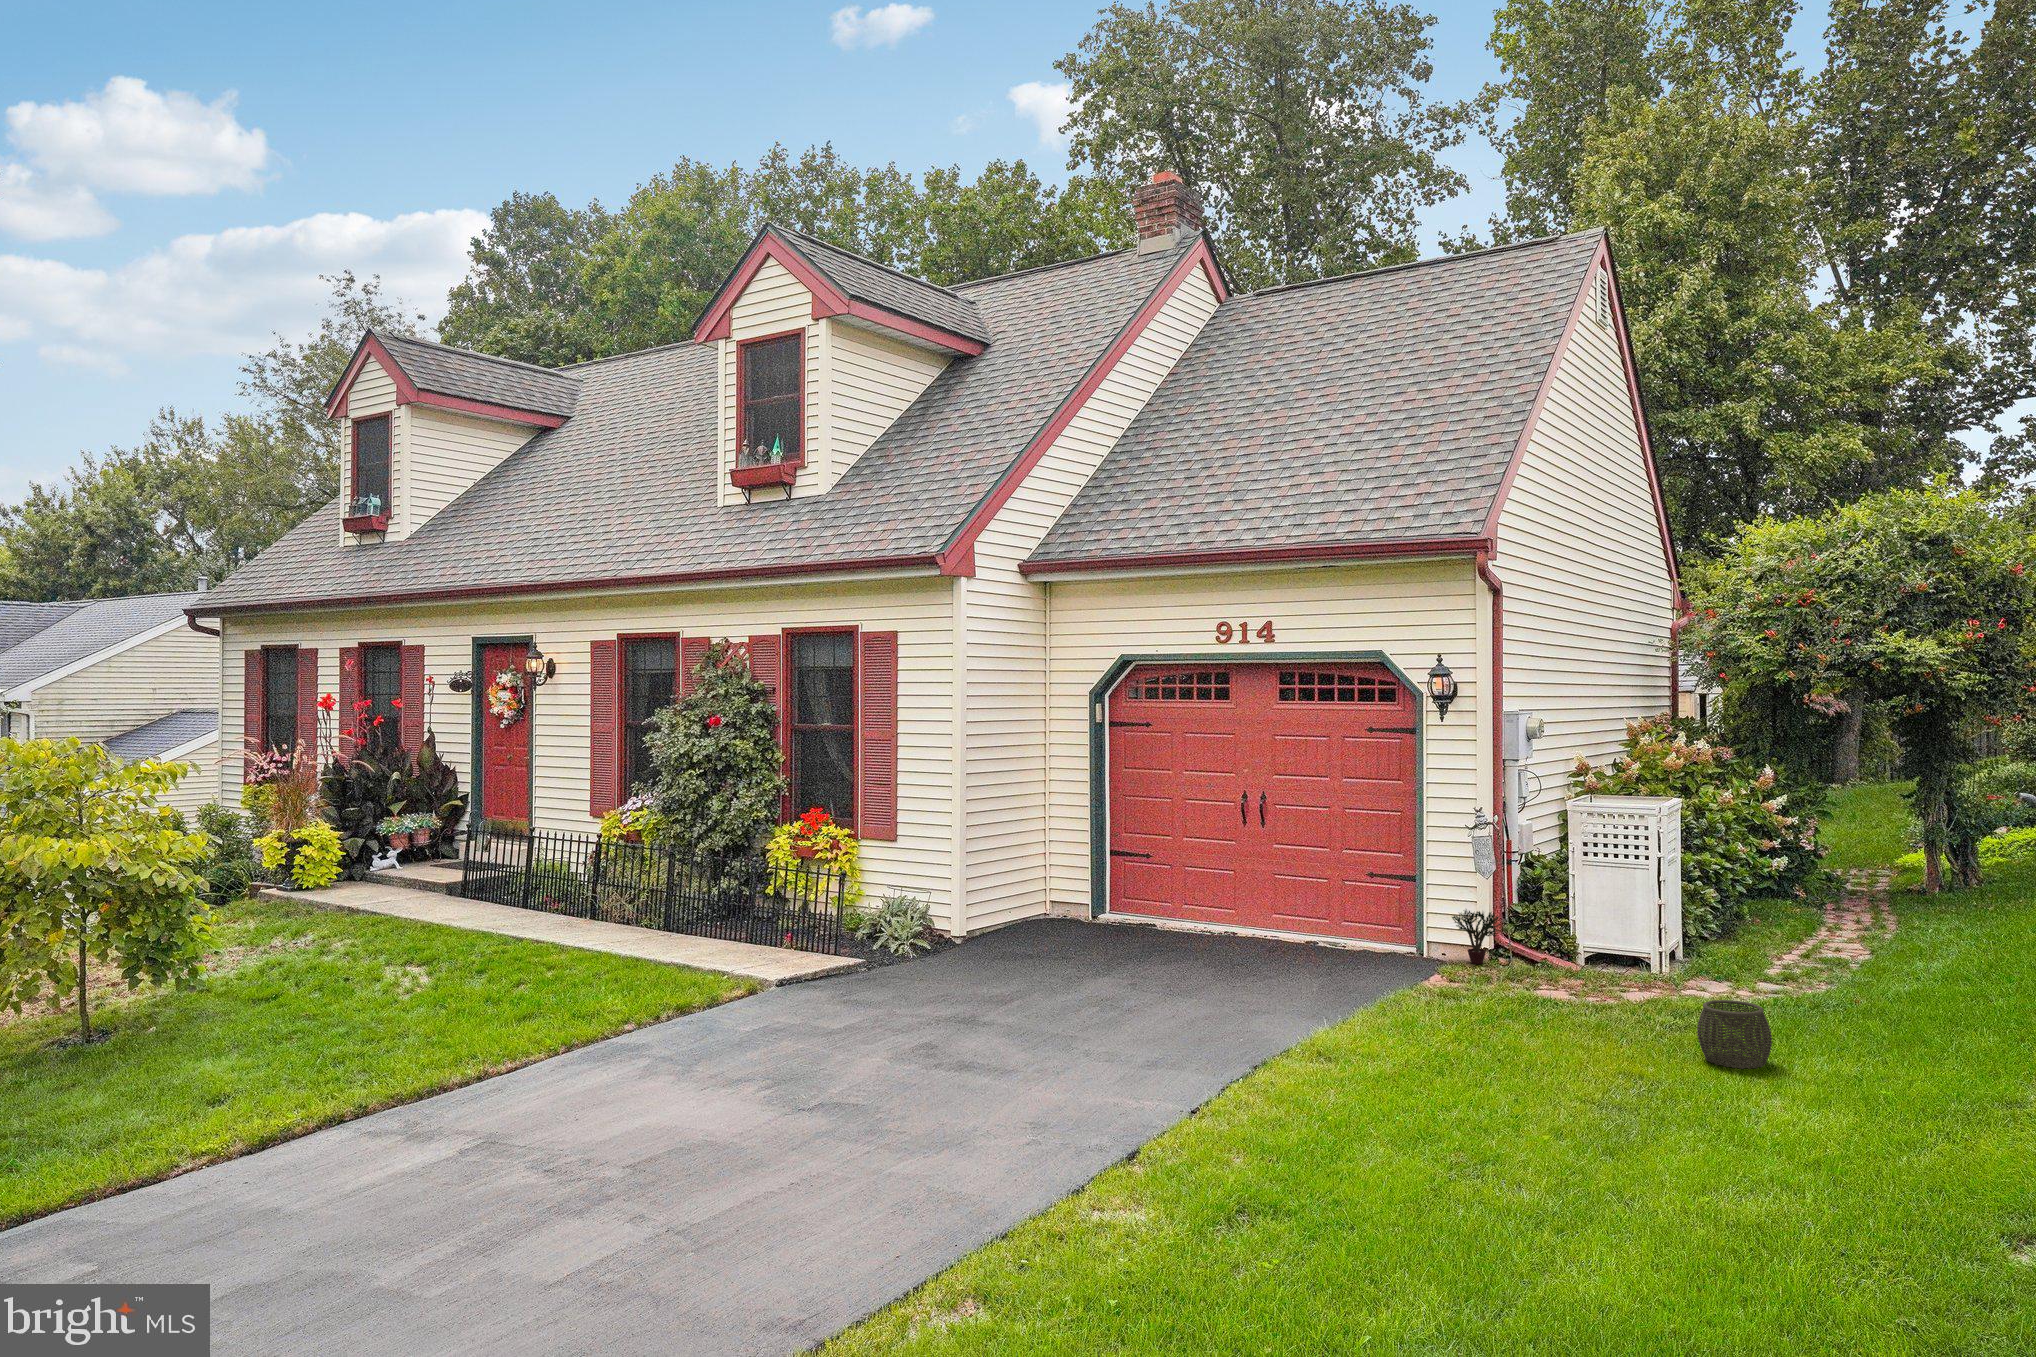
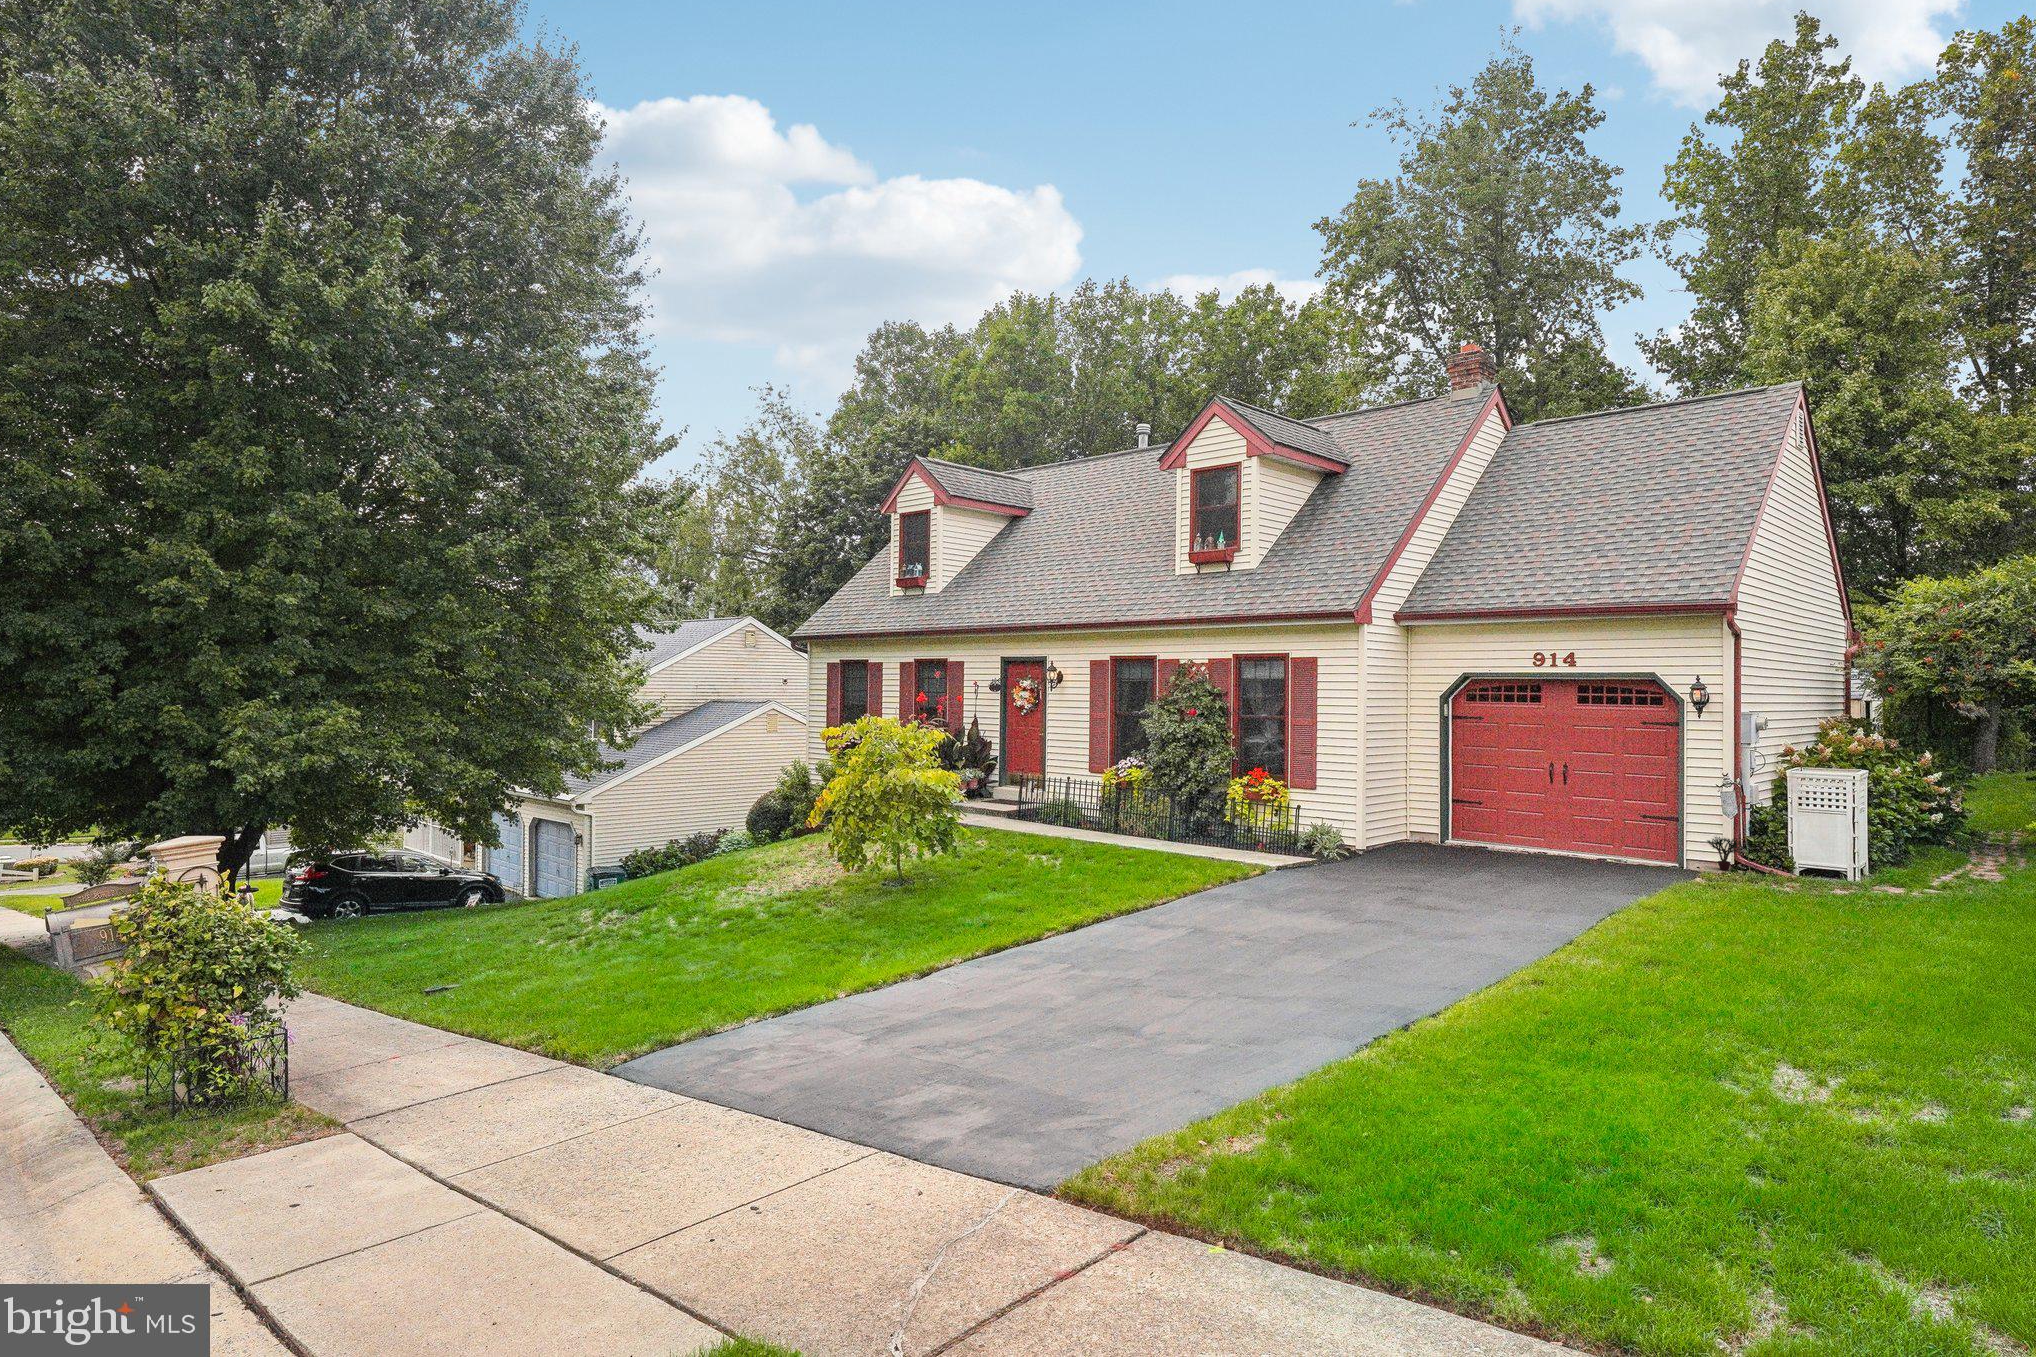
woven basket: present [1697,1000,1772,1069] -> none [1892,885,1943,923]

